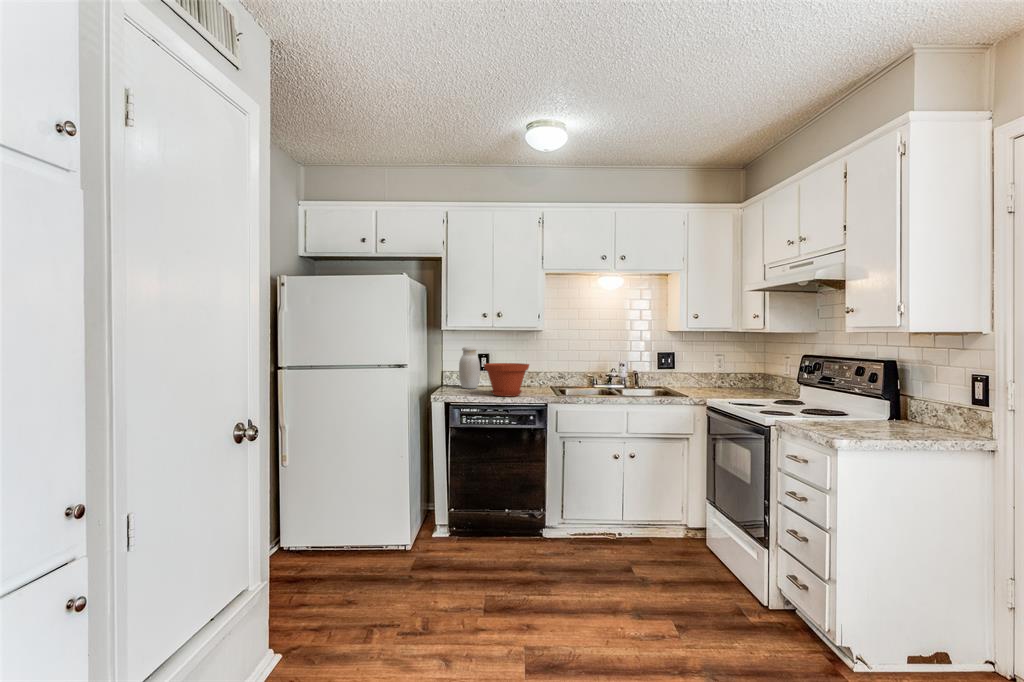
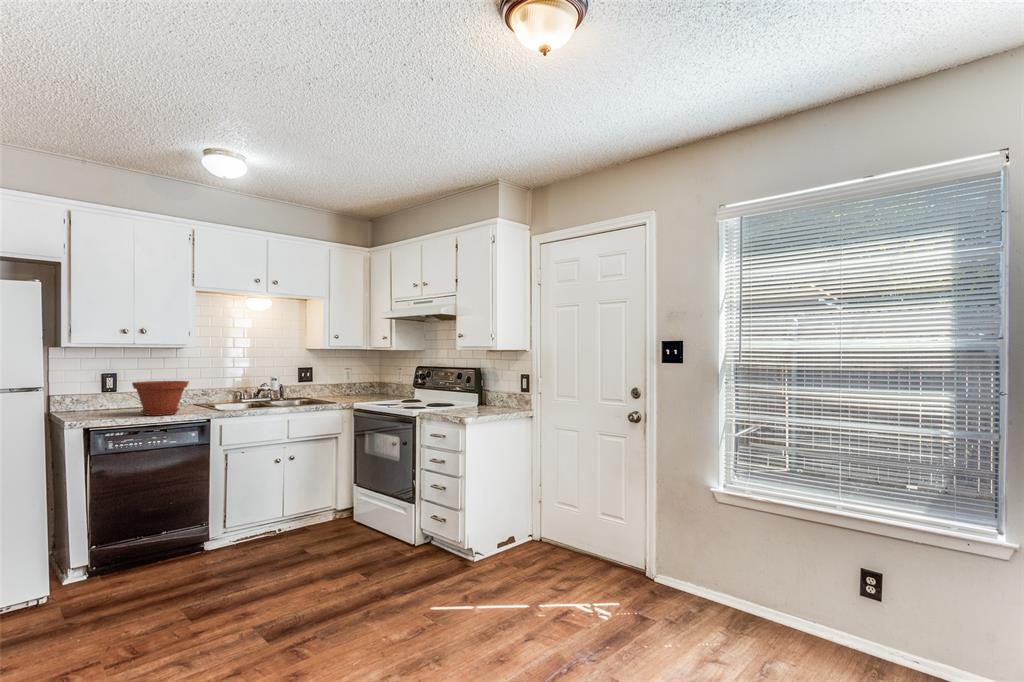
jar: present [459,347,480,389] -> none [79,365,110,412]

